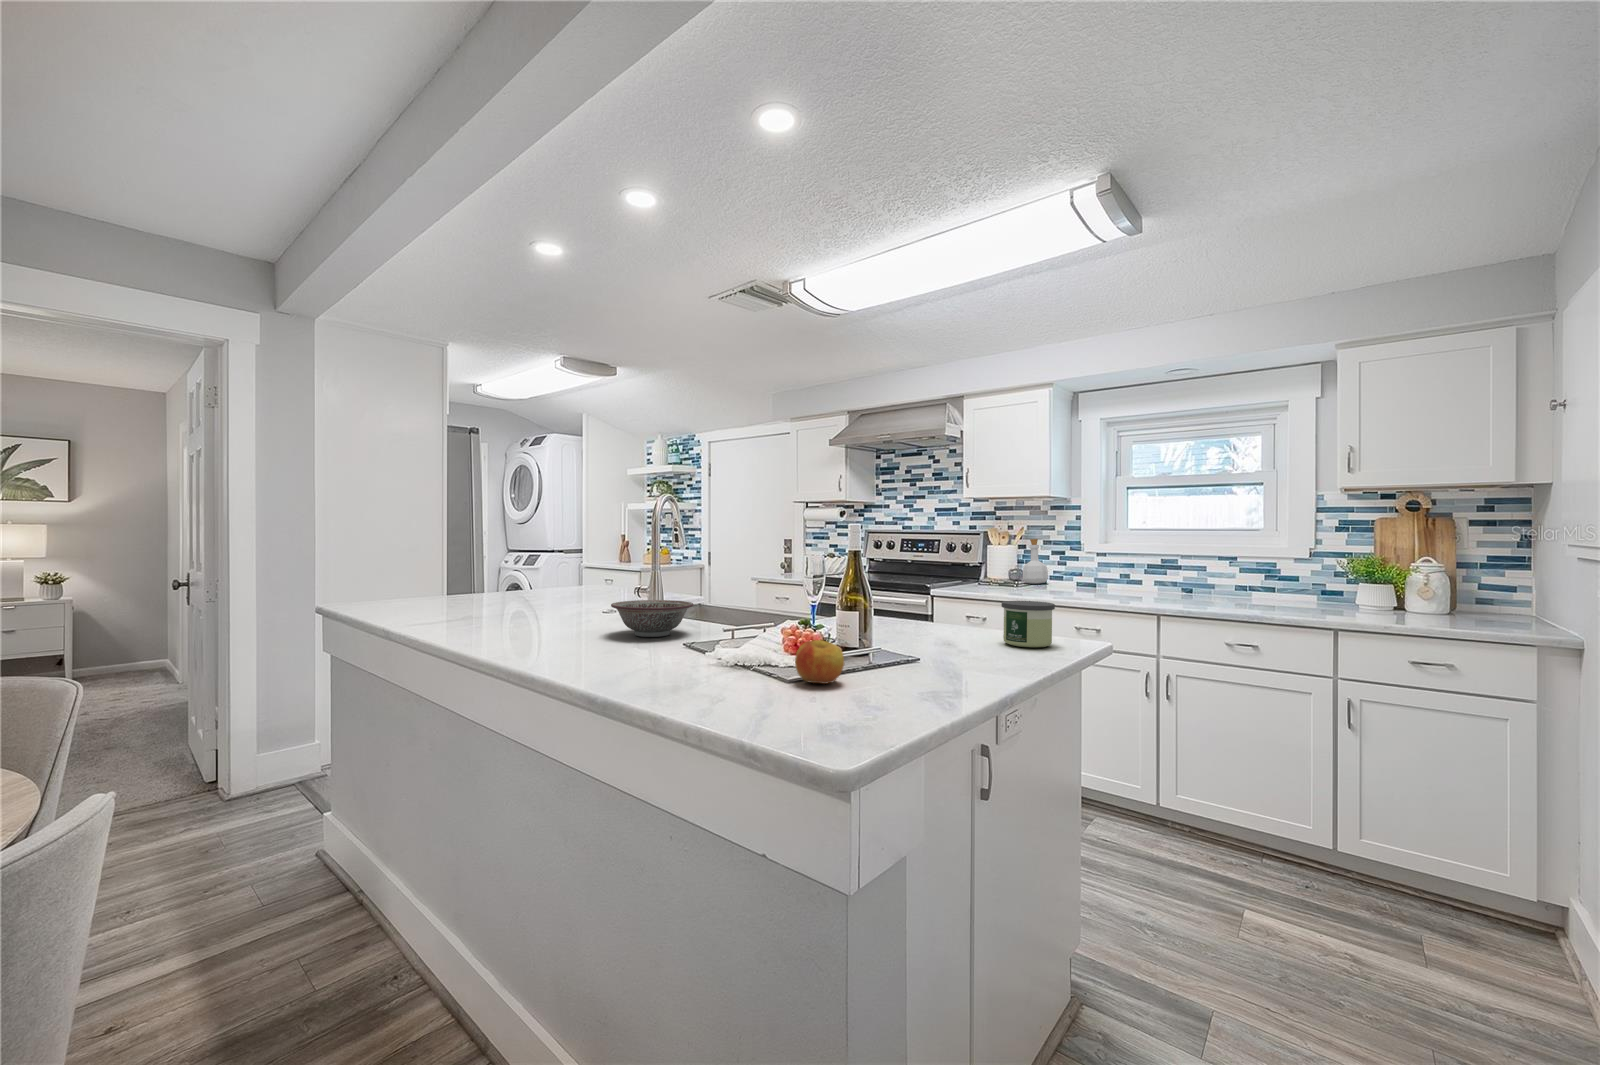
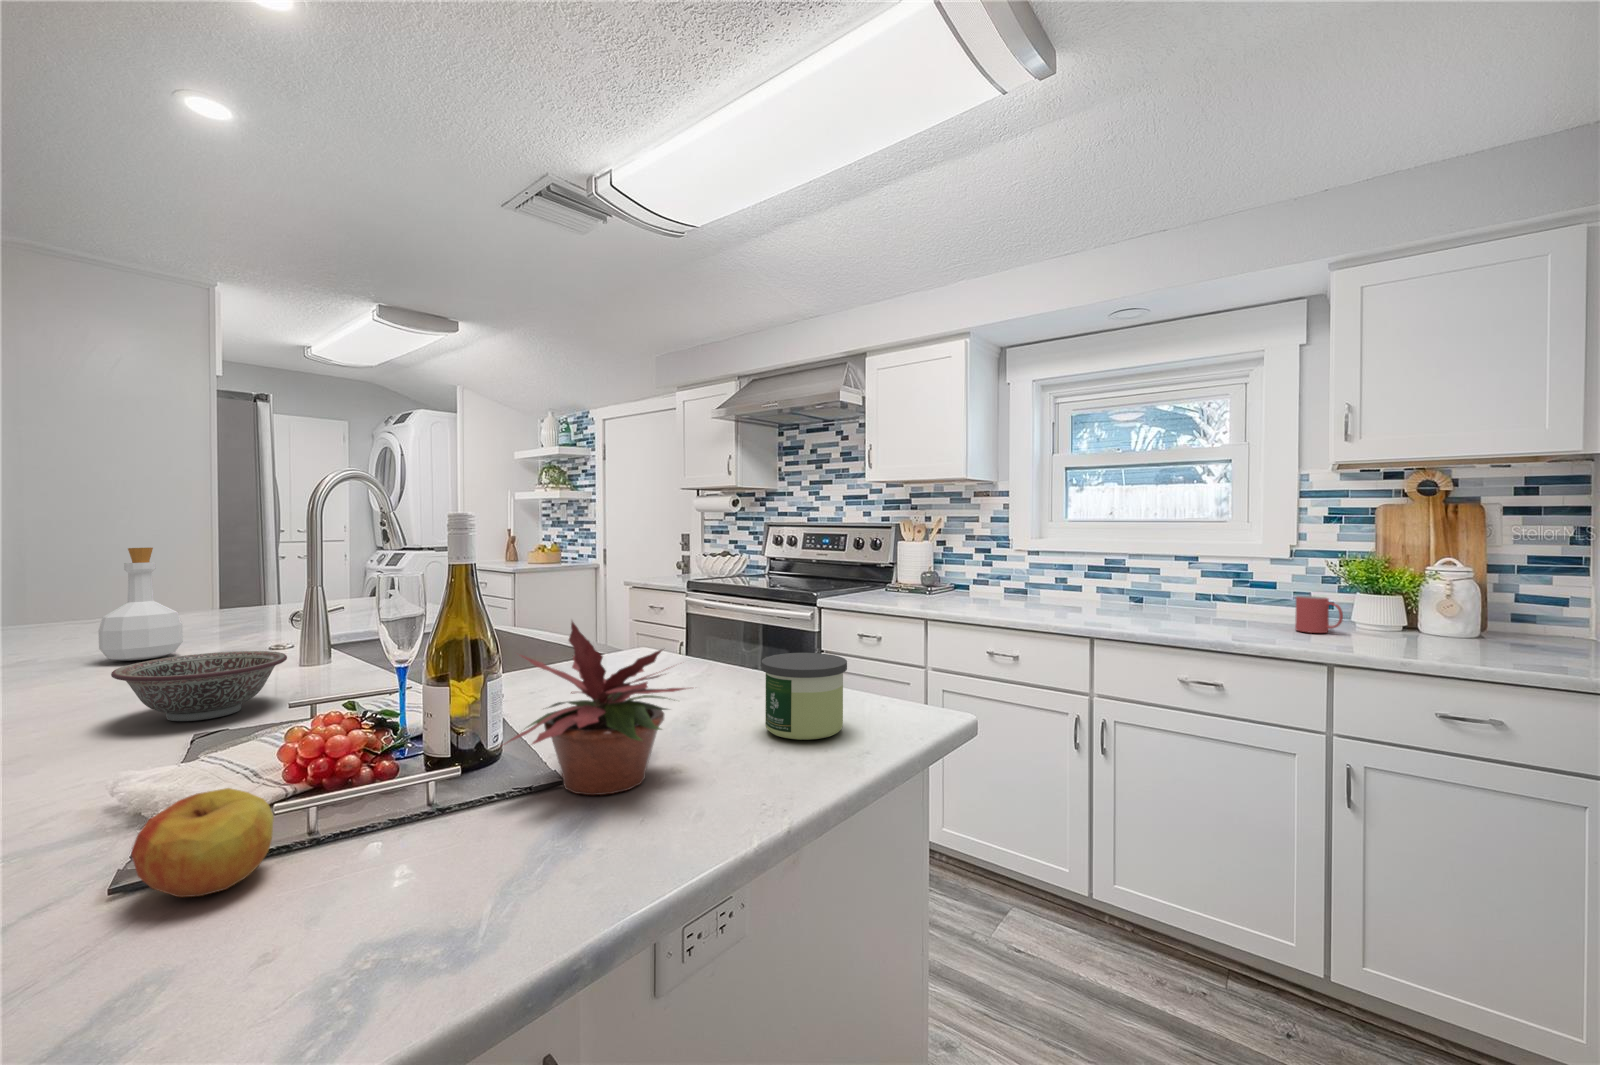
bottle: present [1023,539,1048,584] -> present [98,548,183,661]
potted plant: none [895,568,996,663] -> present [505,622,685,795]
mug: none [1314,584,1350,611] -> present [1295,596,1343,633]

